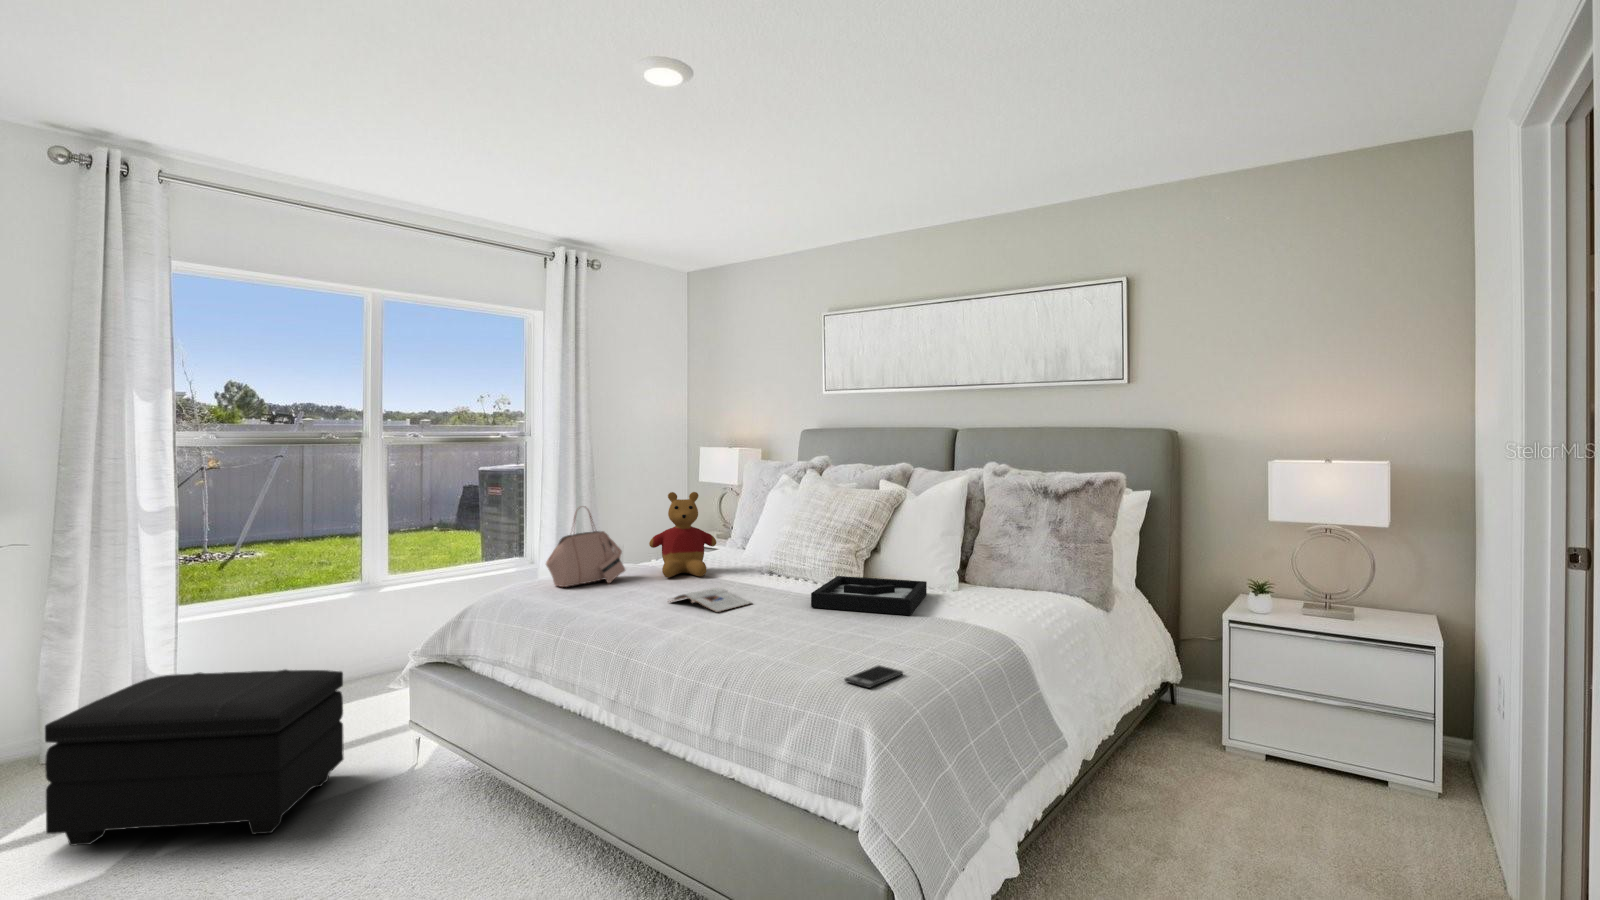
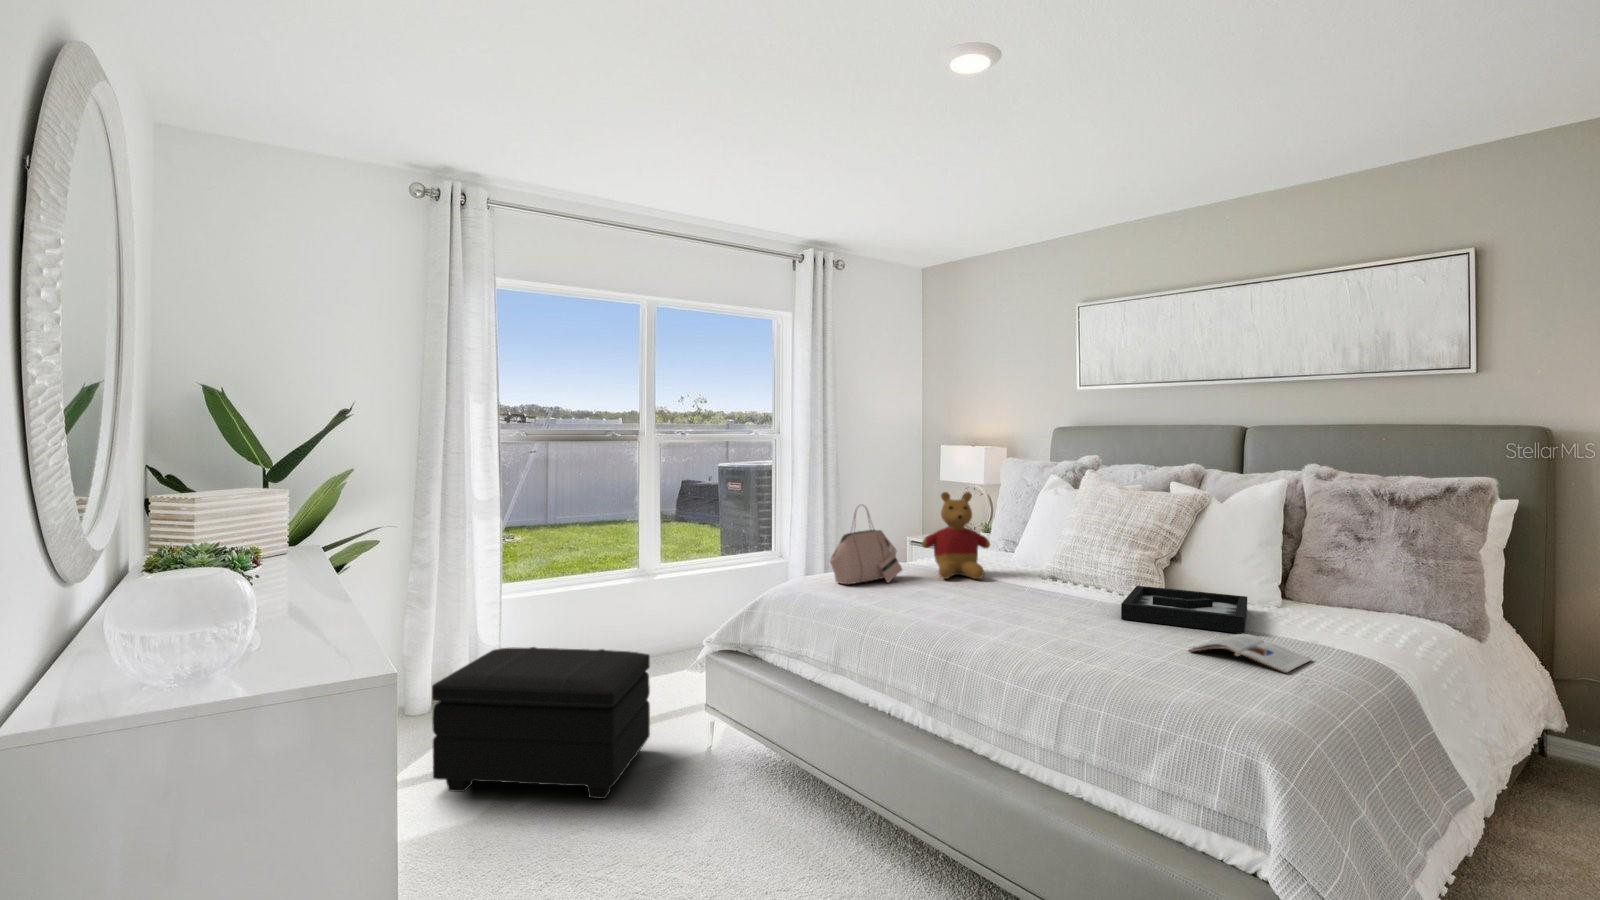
magazine: present [670,587,752,612] -> present [1189,634,1312,673]
smartphone: present [844,665,903,688] -> none [1215,690,1281,715]

